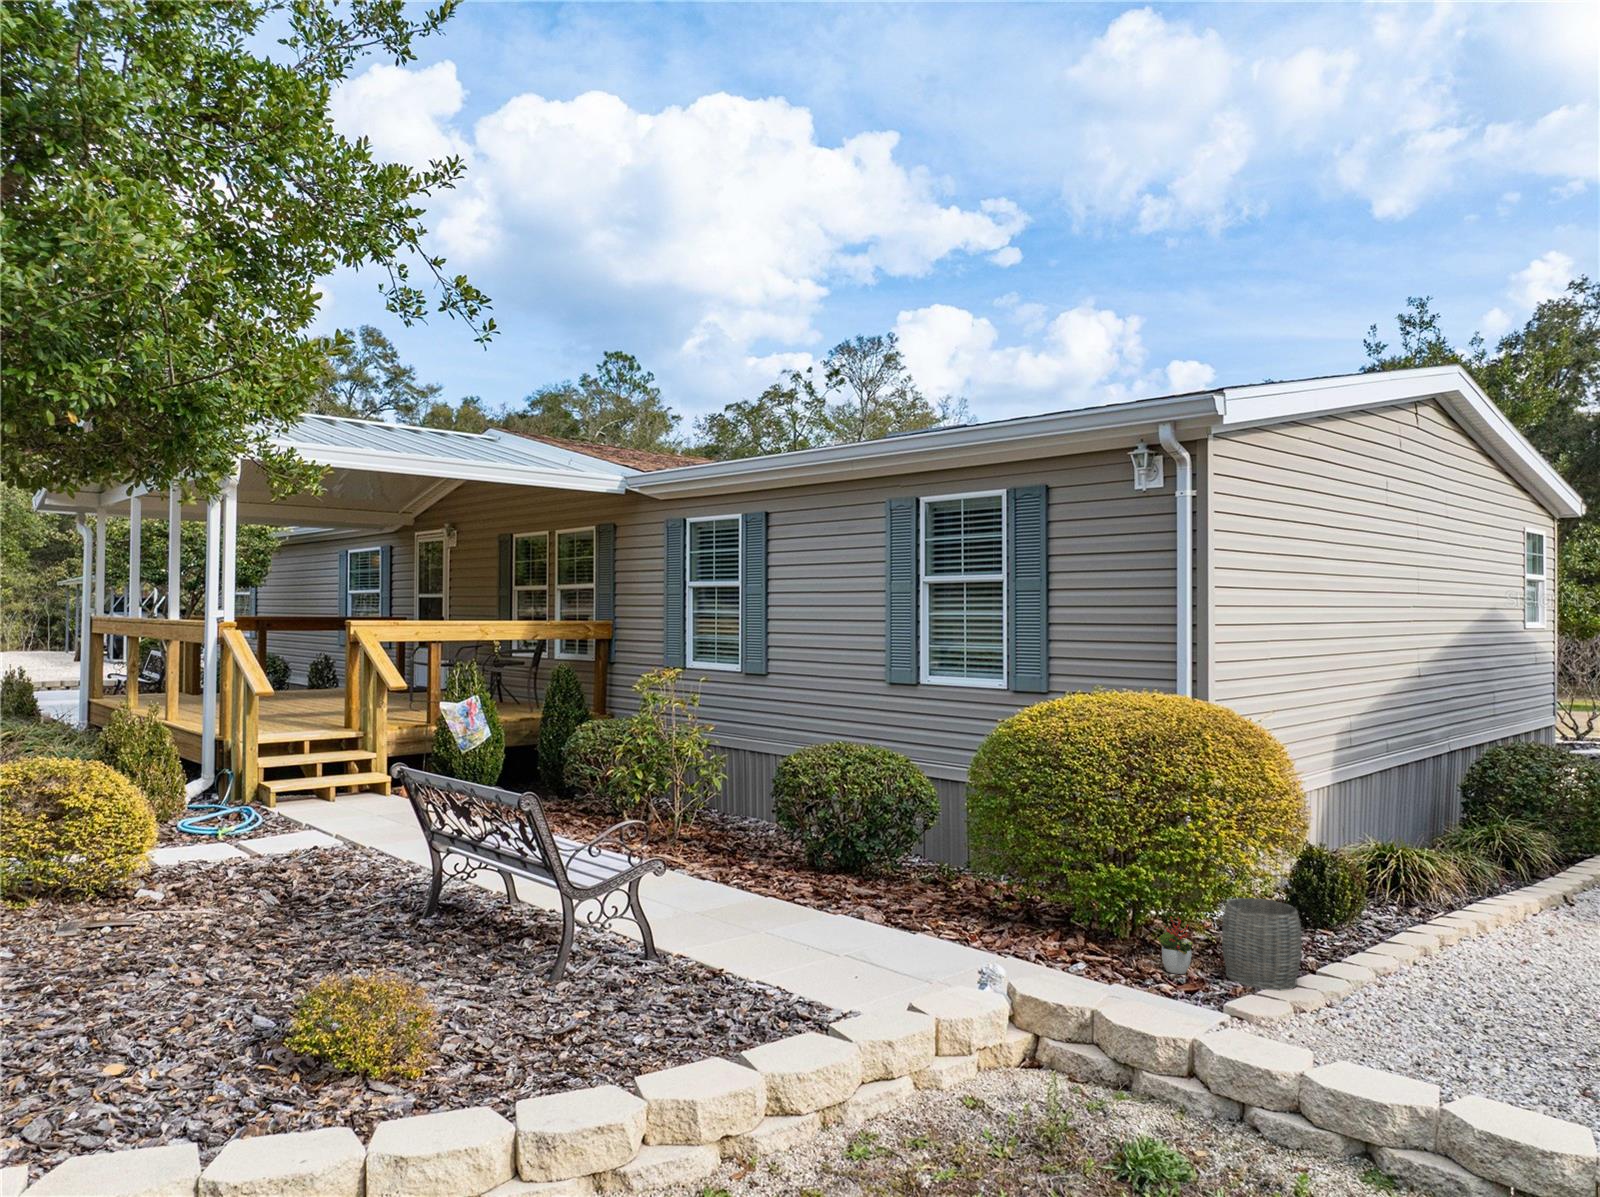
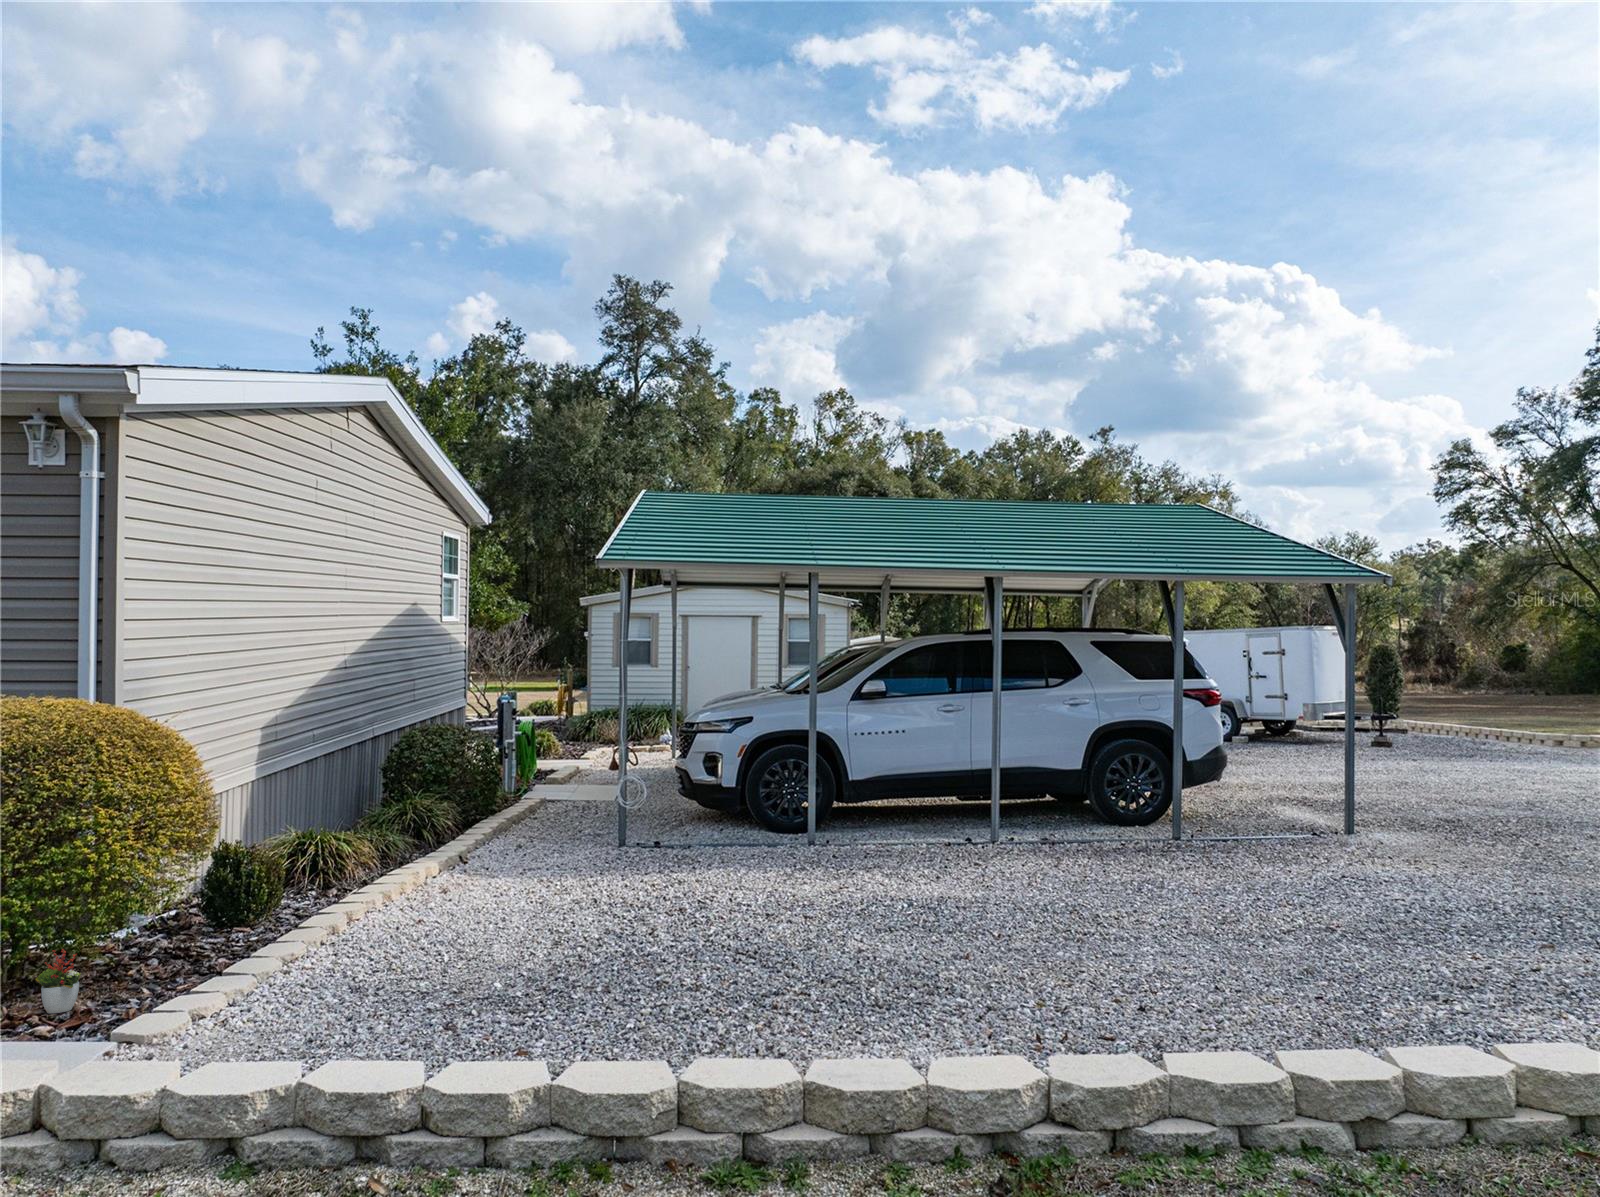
woven basket: present [1222,898,1302,990] -> none [117,908,205,1005]

